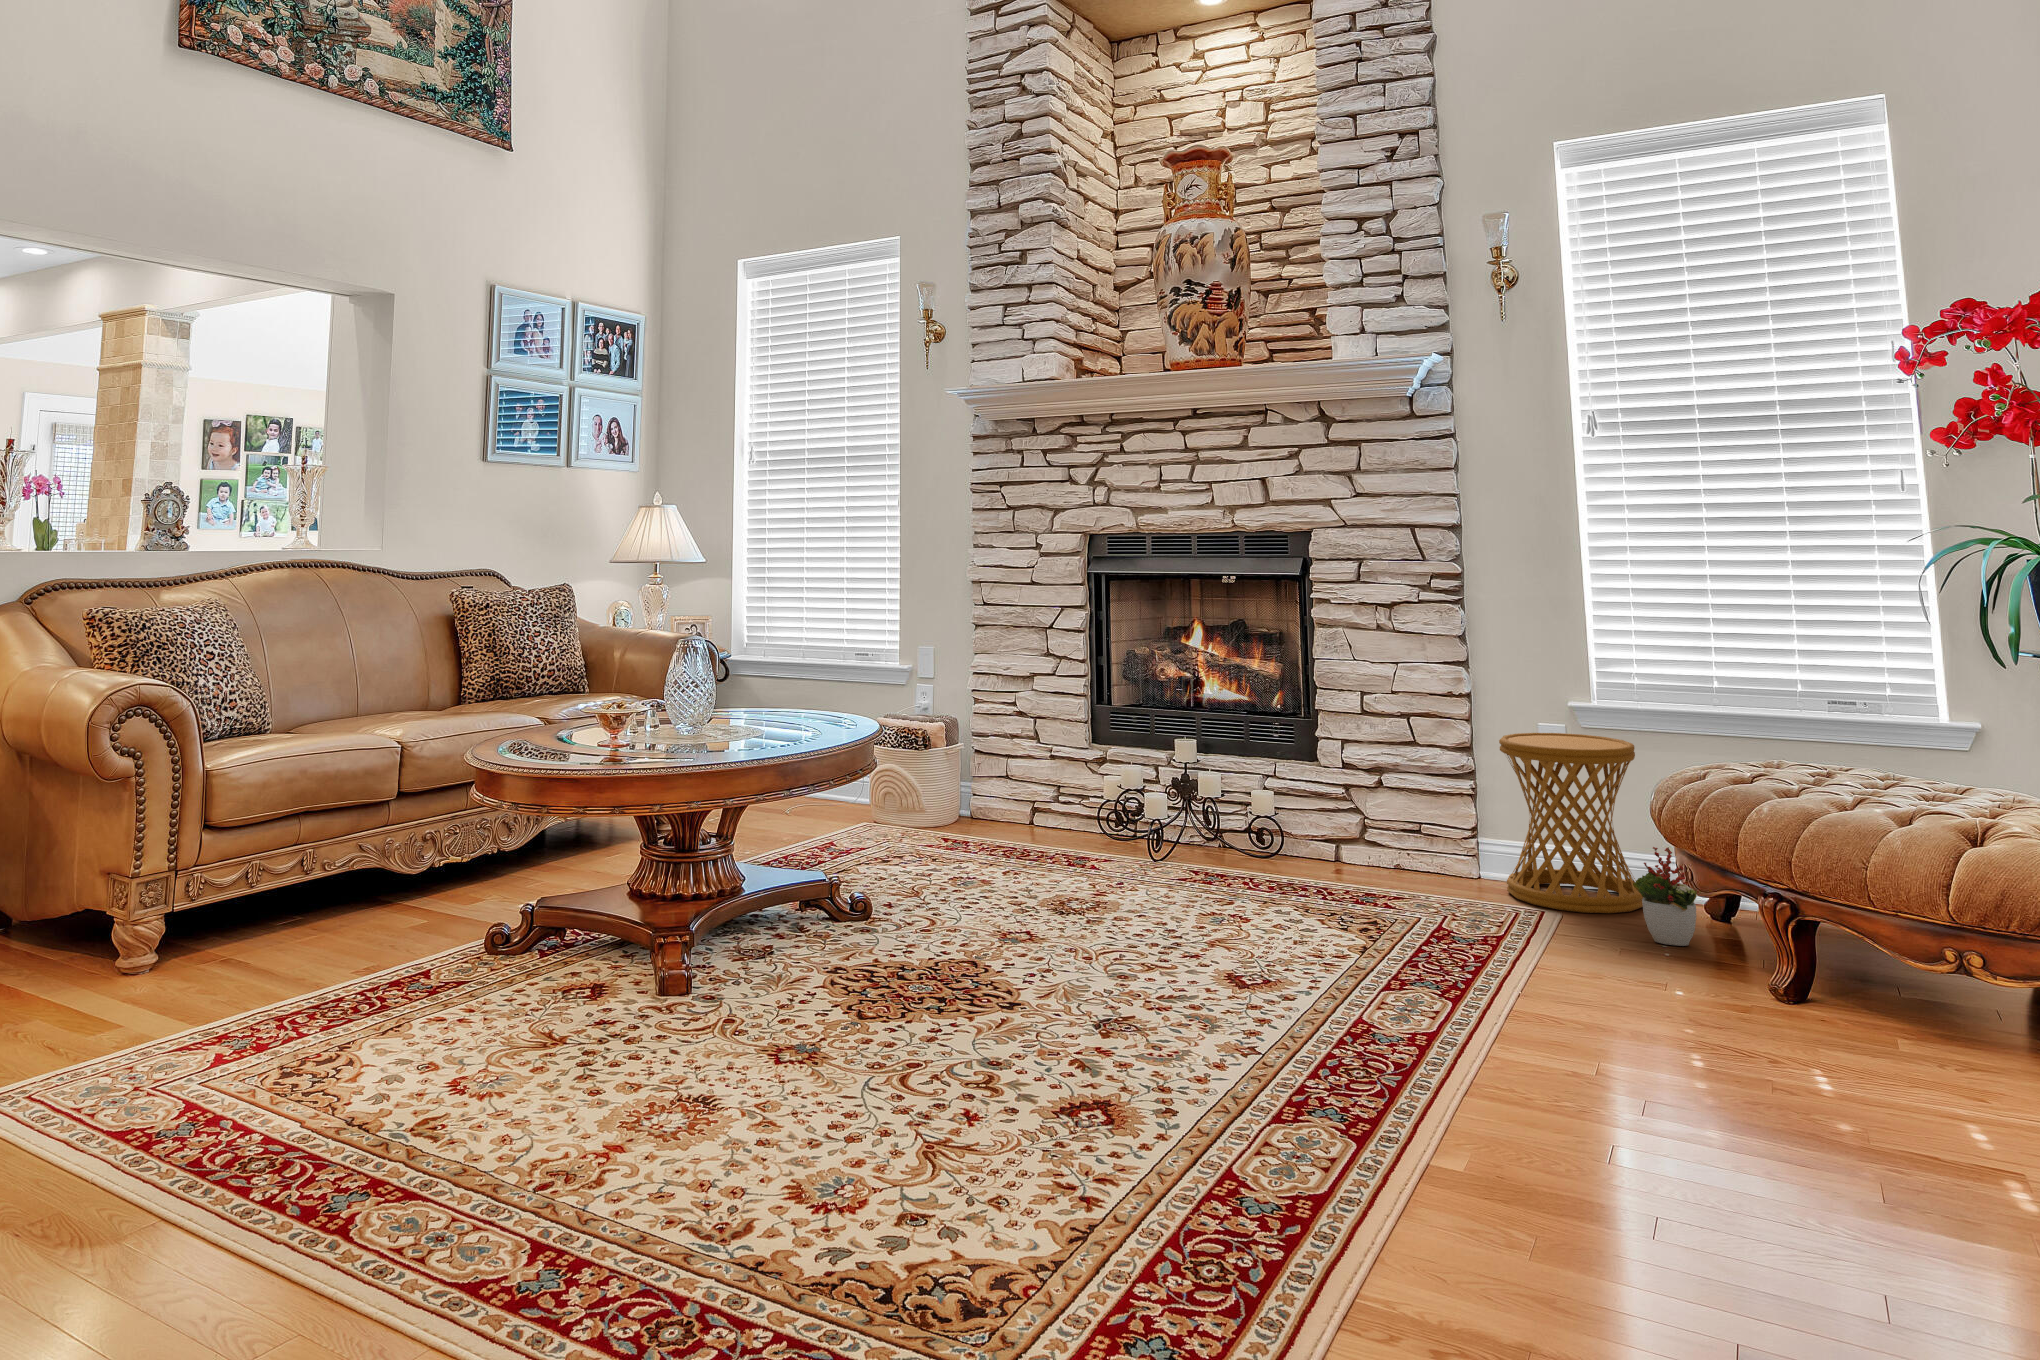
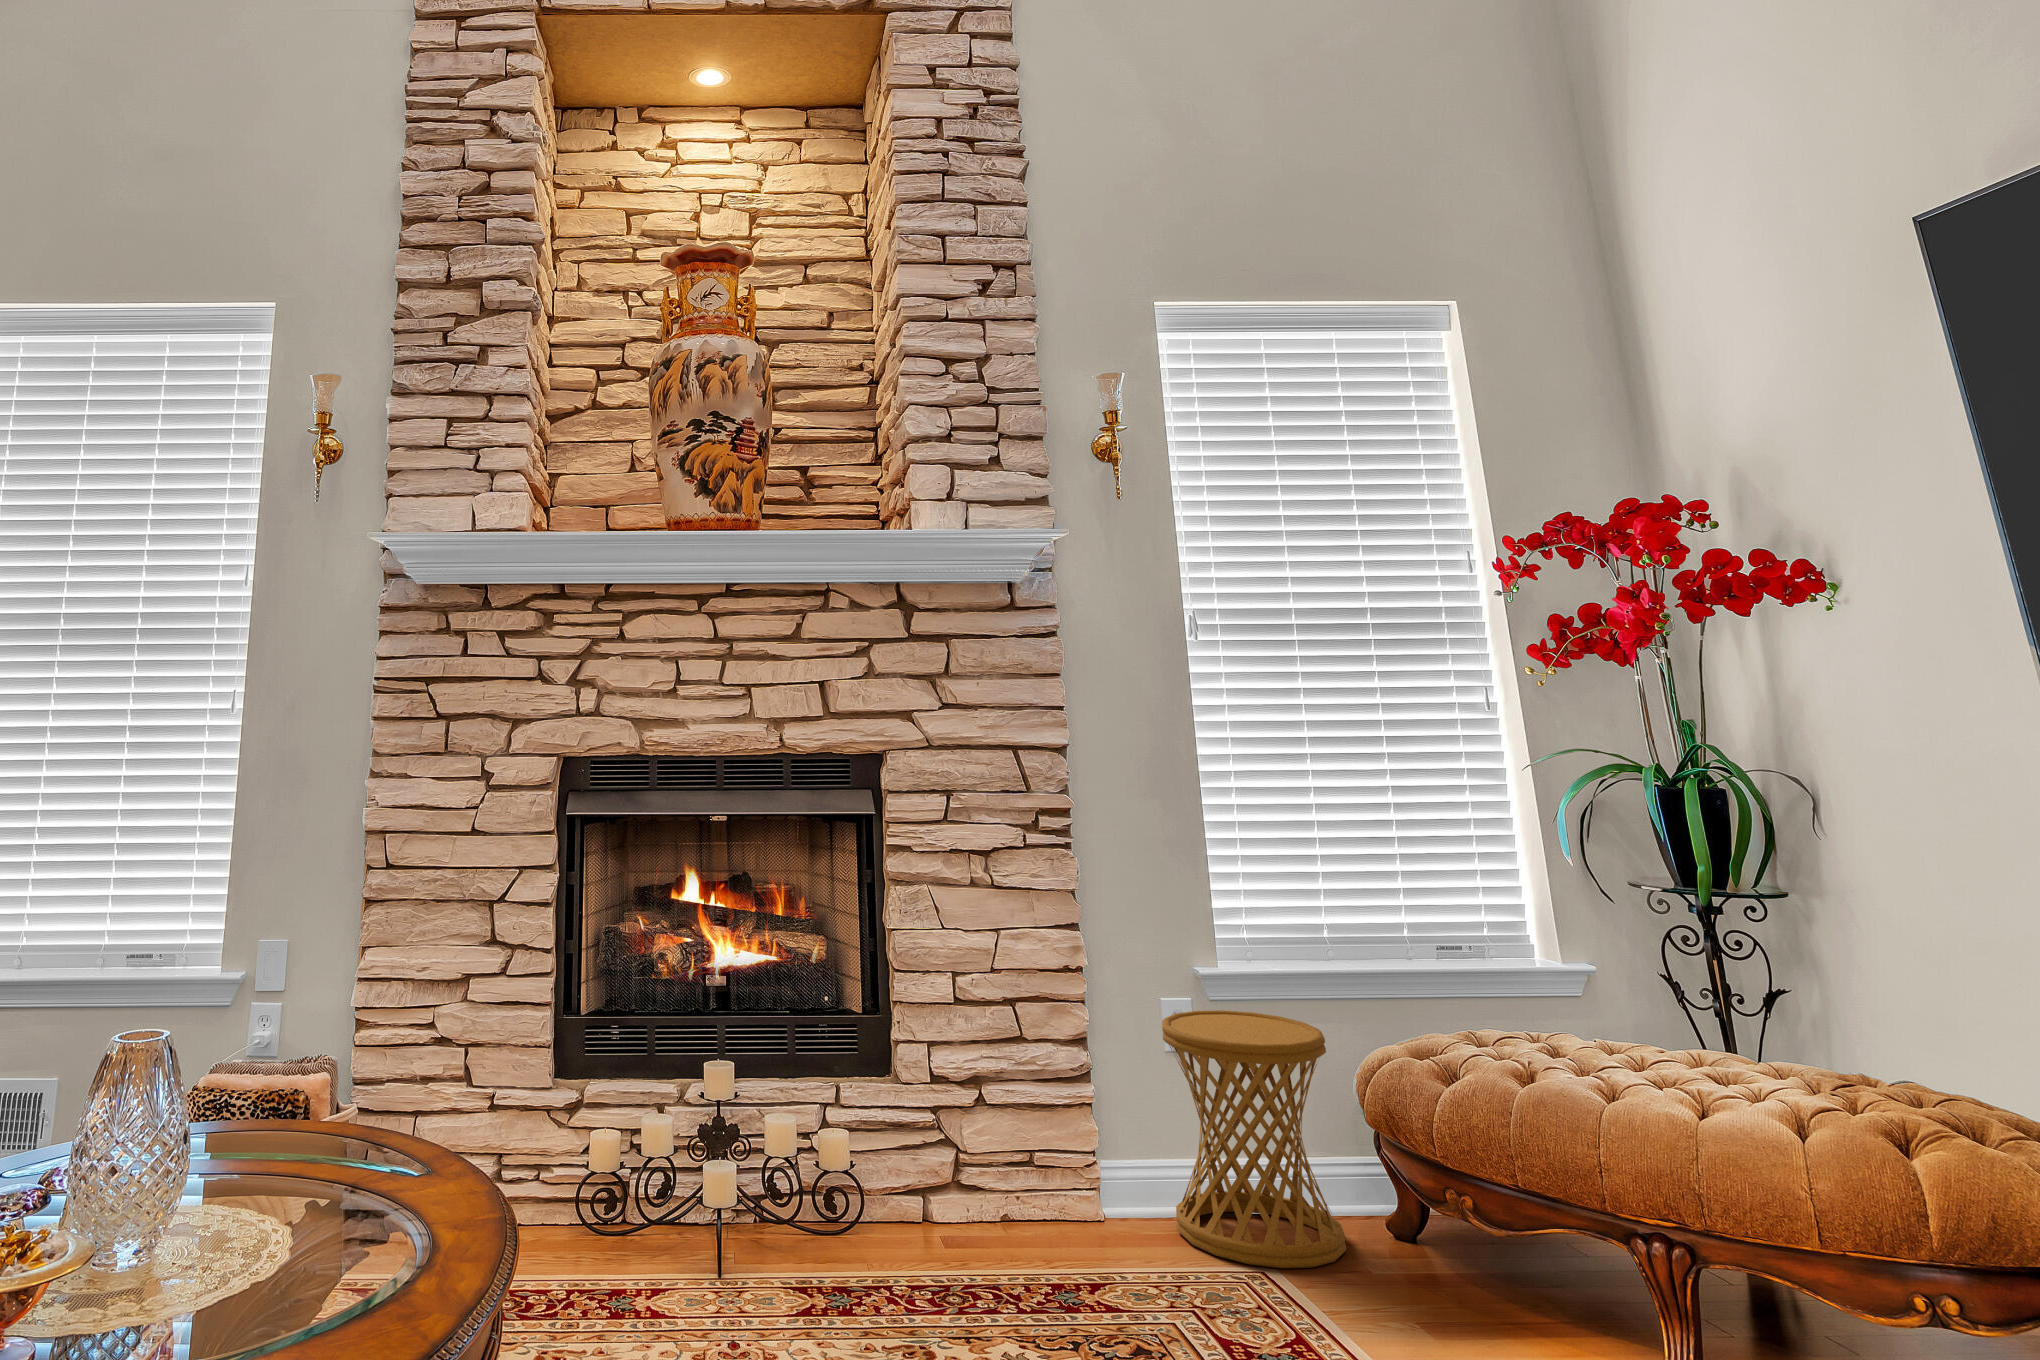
decorative plant: present [1633,847,1697,946] -> none [1429,1176,1500,1314]

